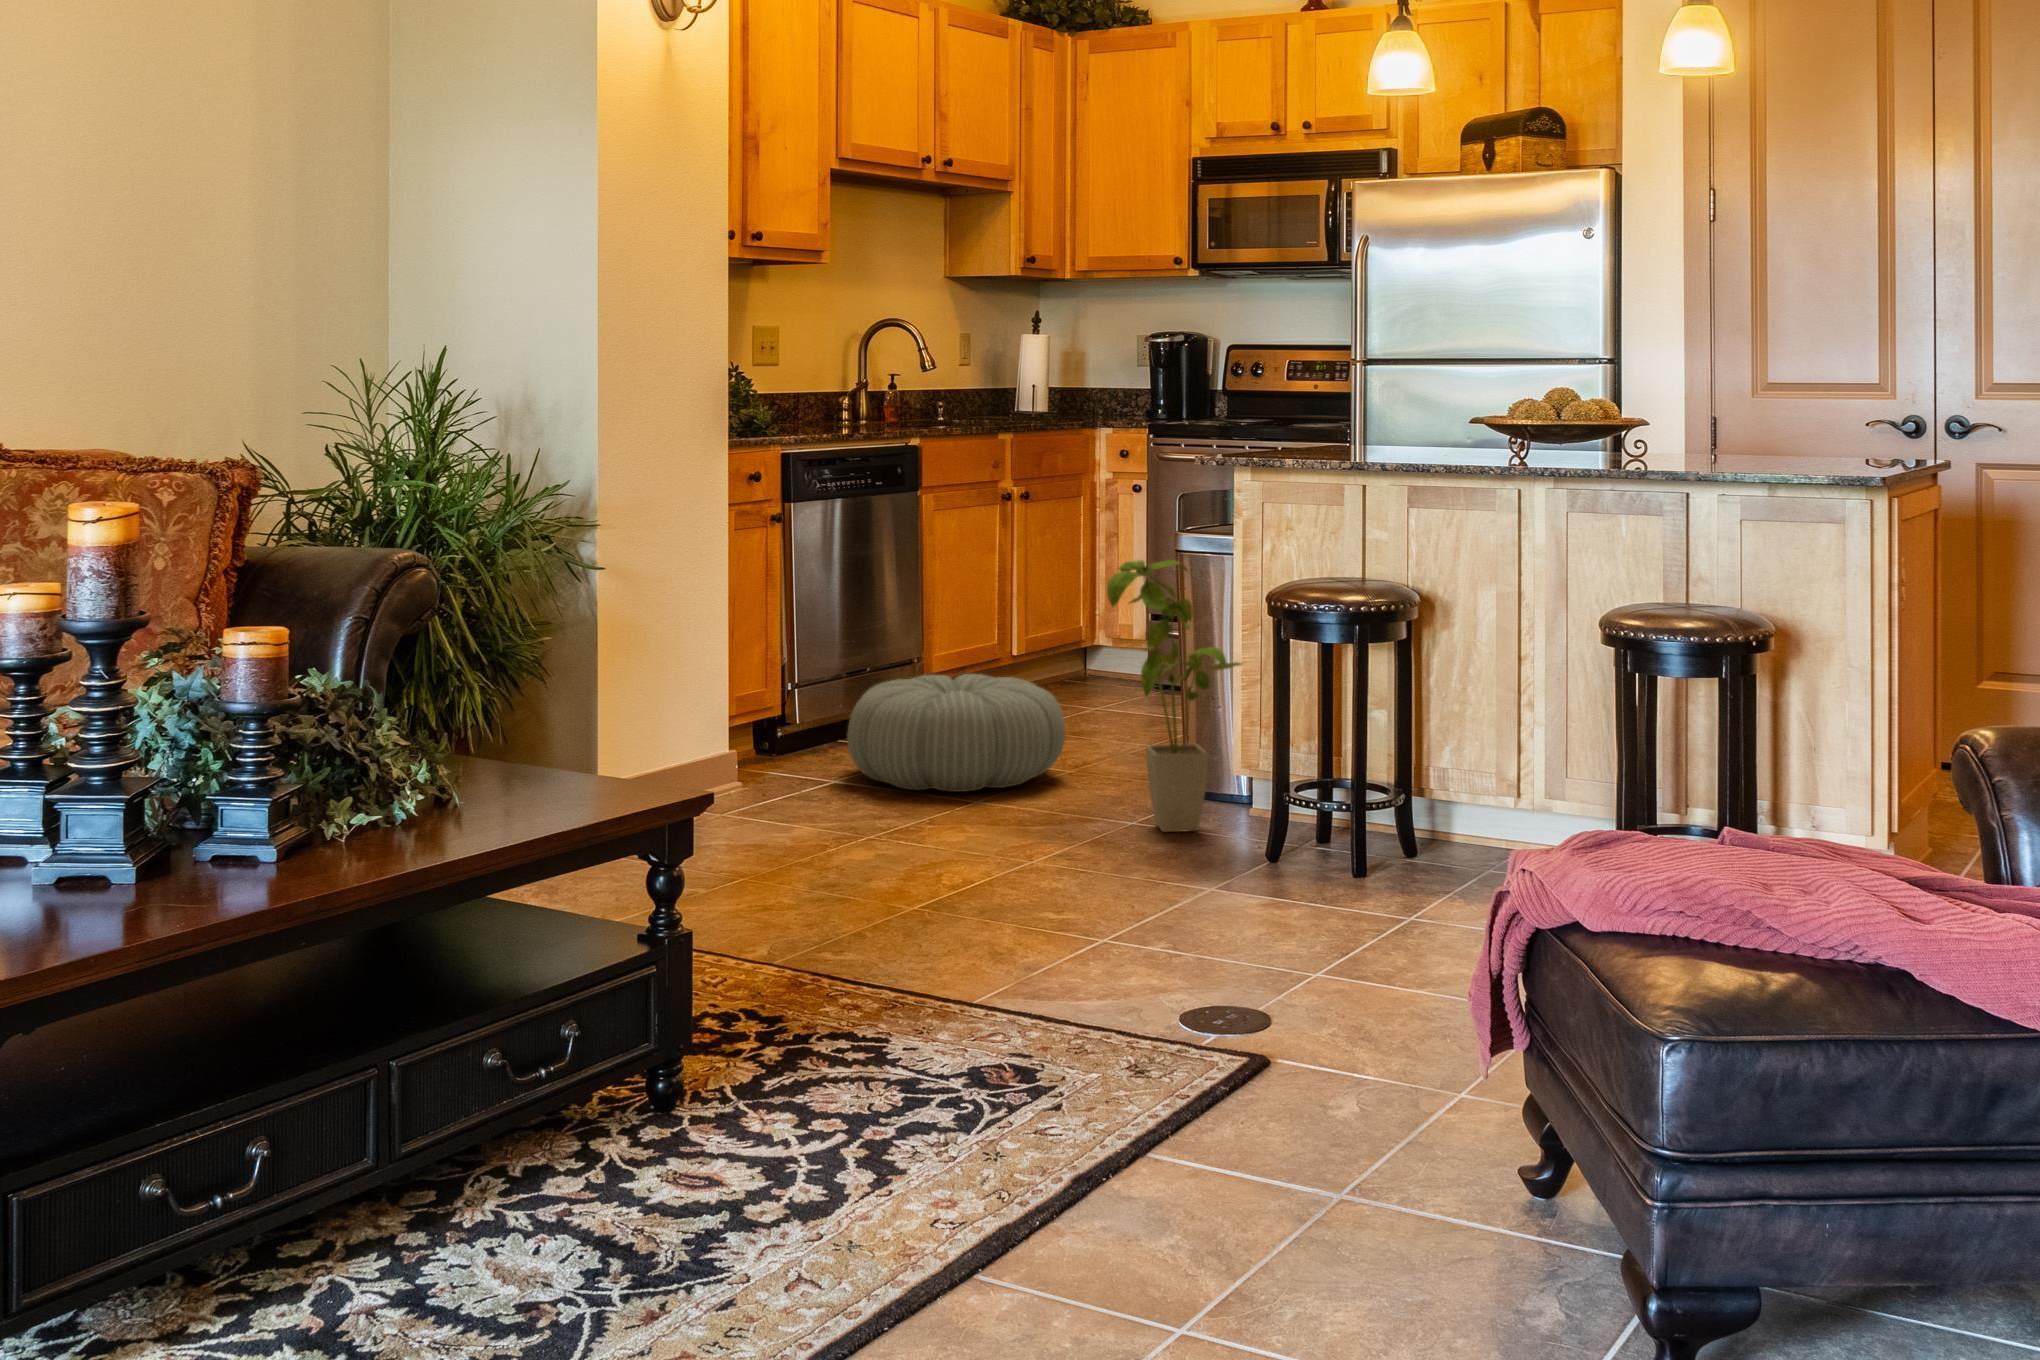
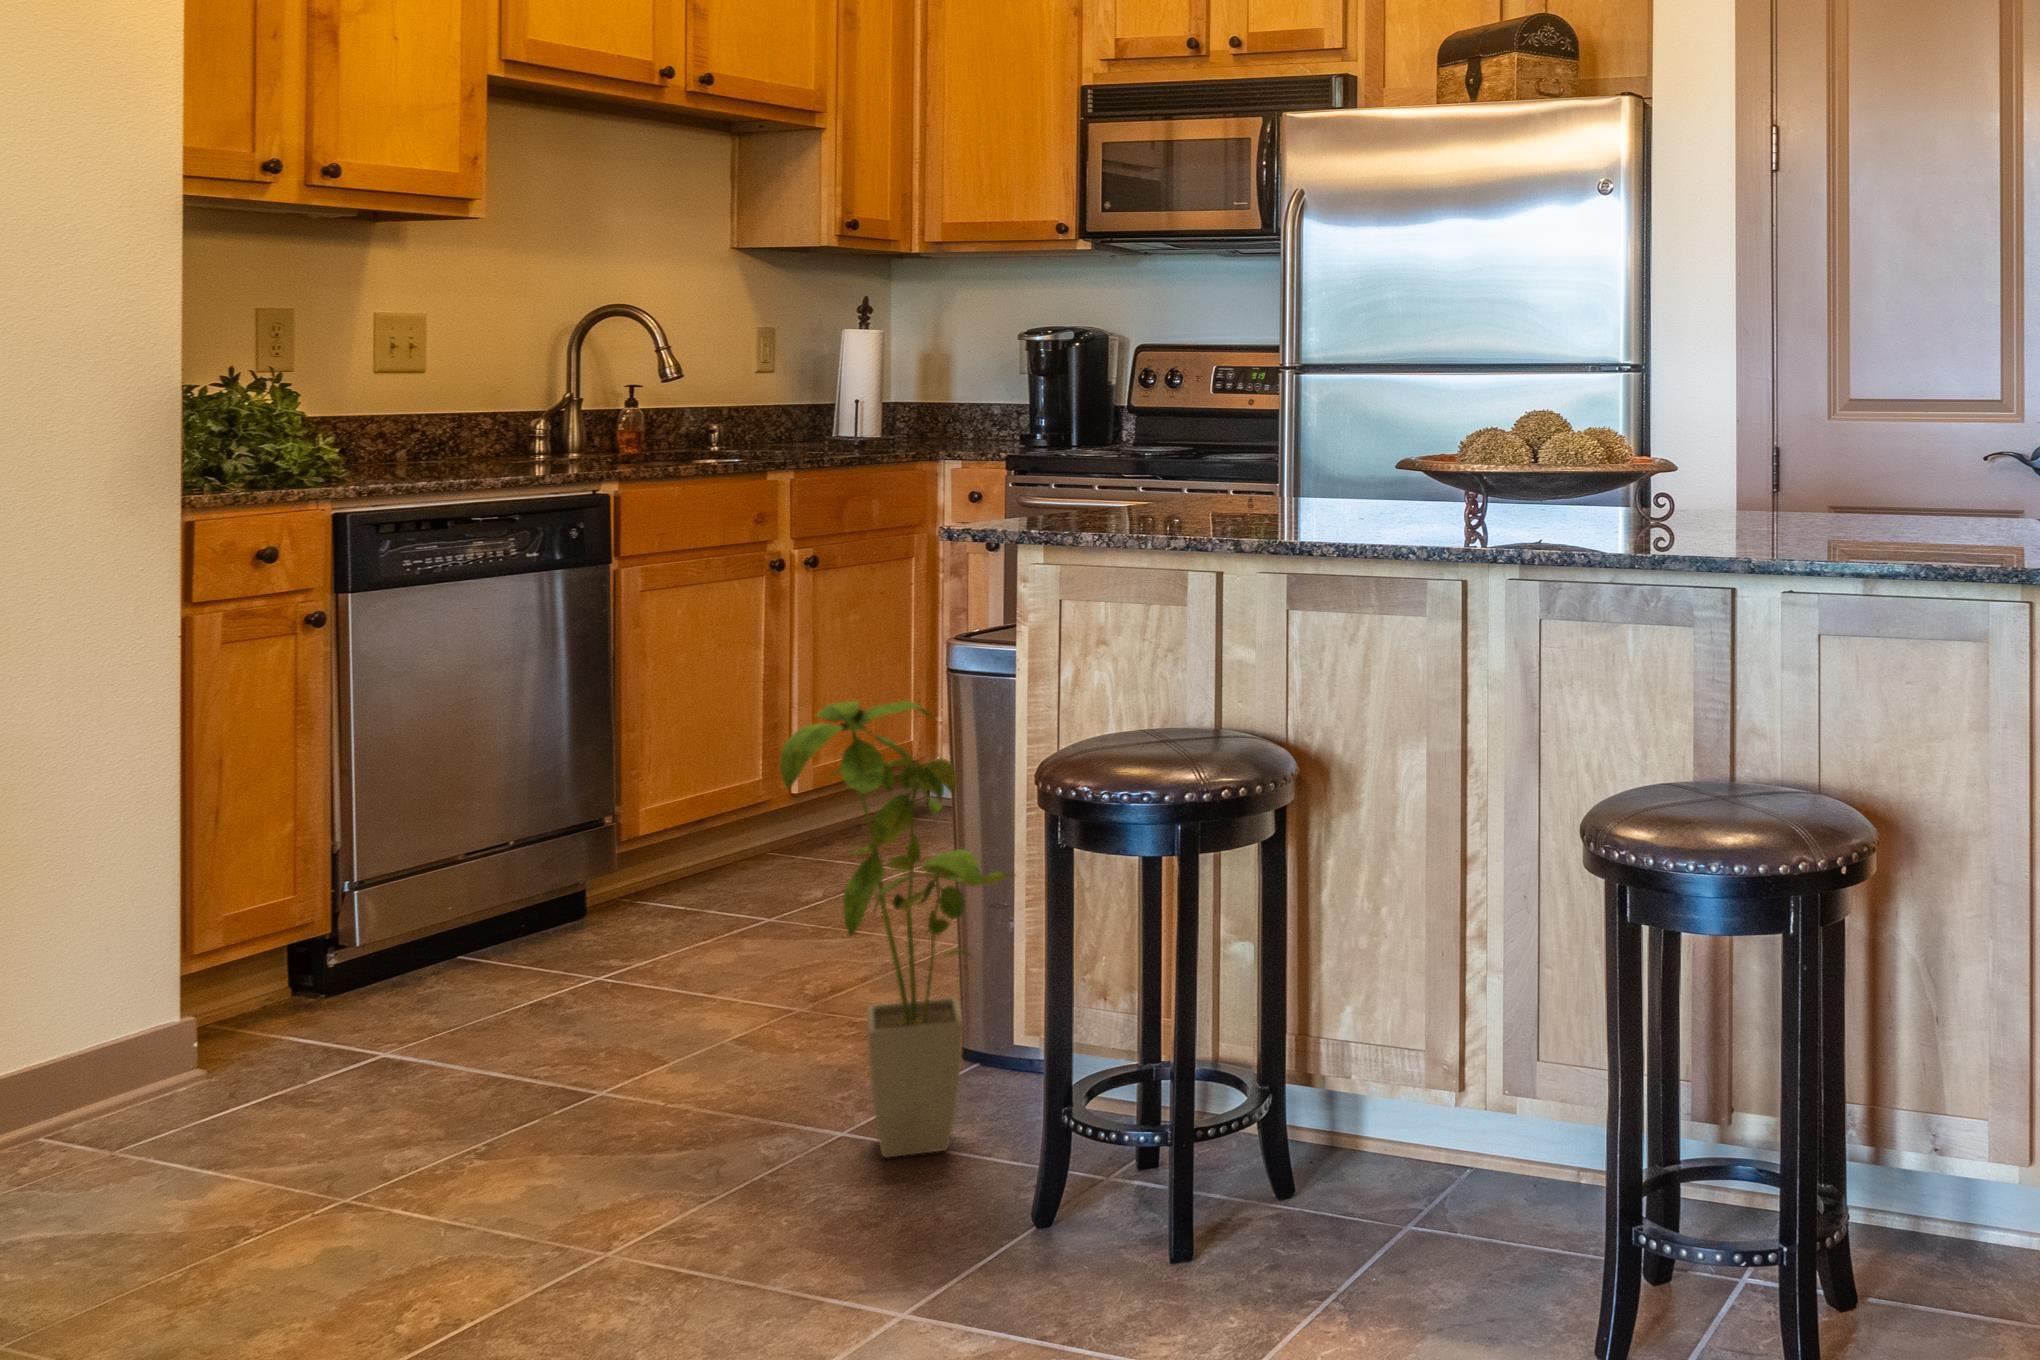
pouf: present [847,674,1065,792] -> none [402,859,787,1074]

